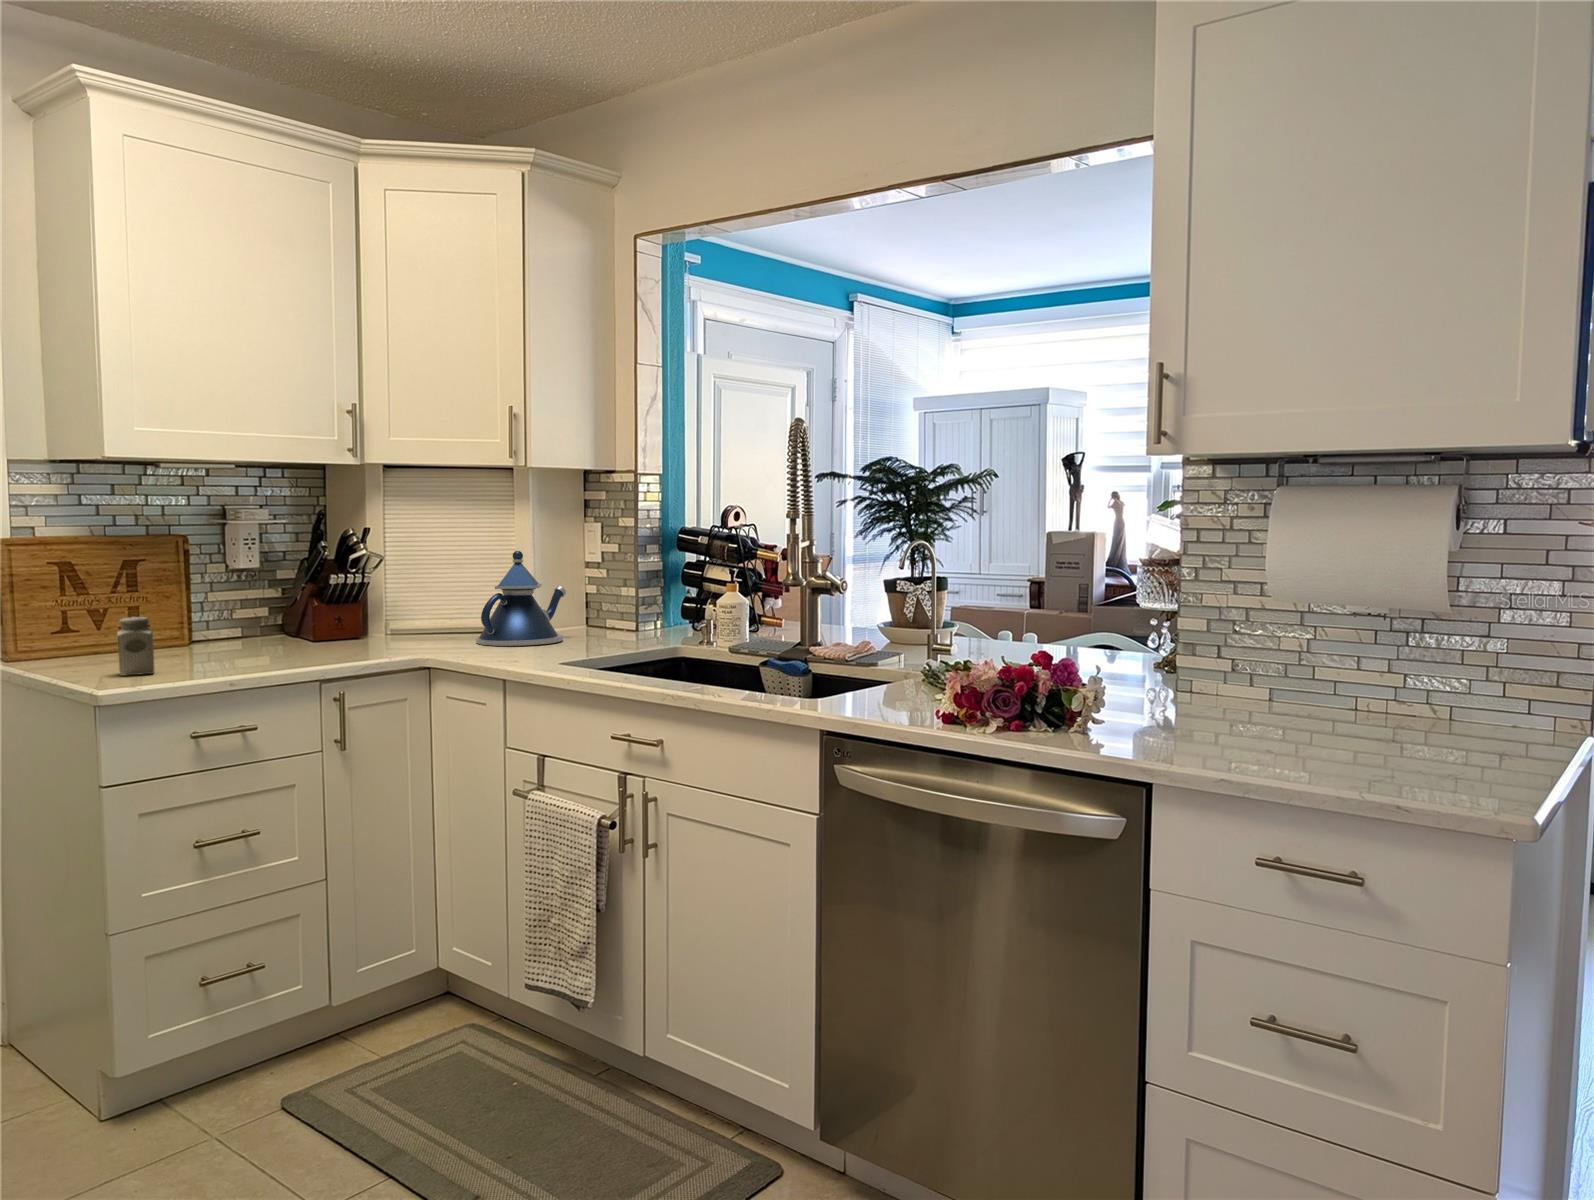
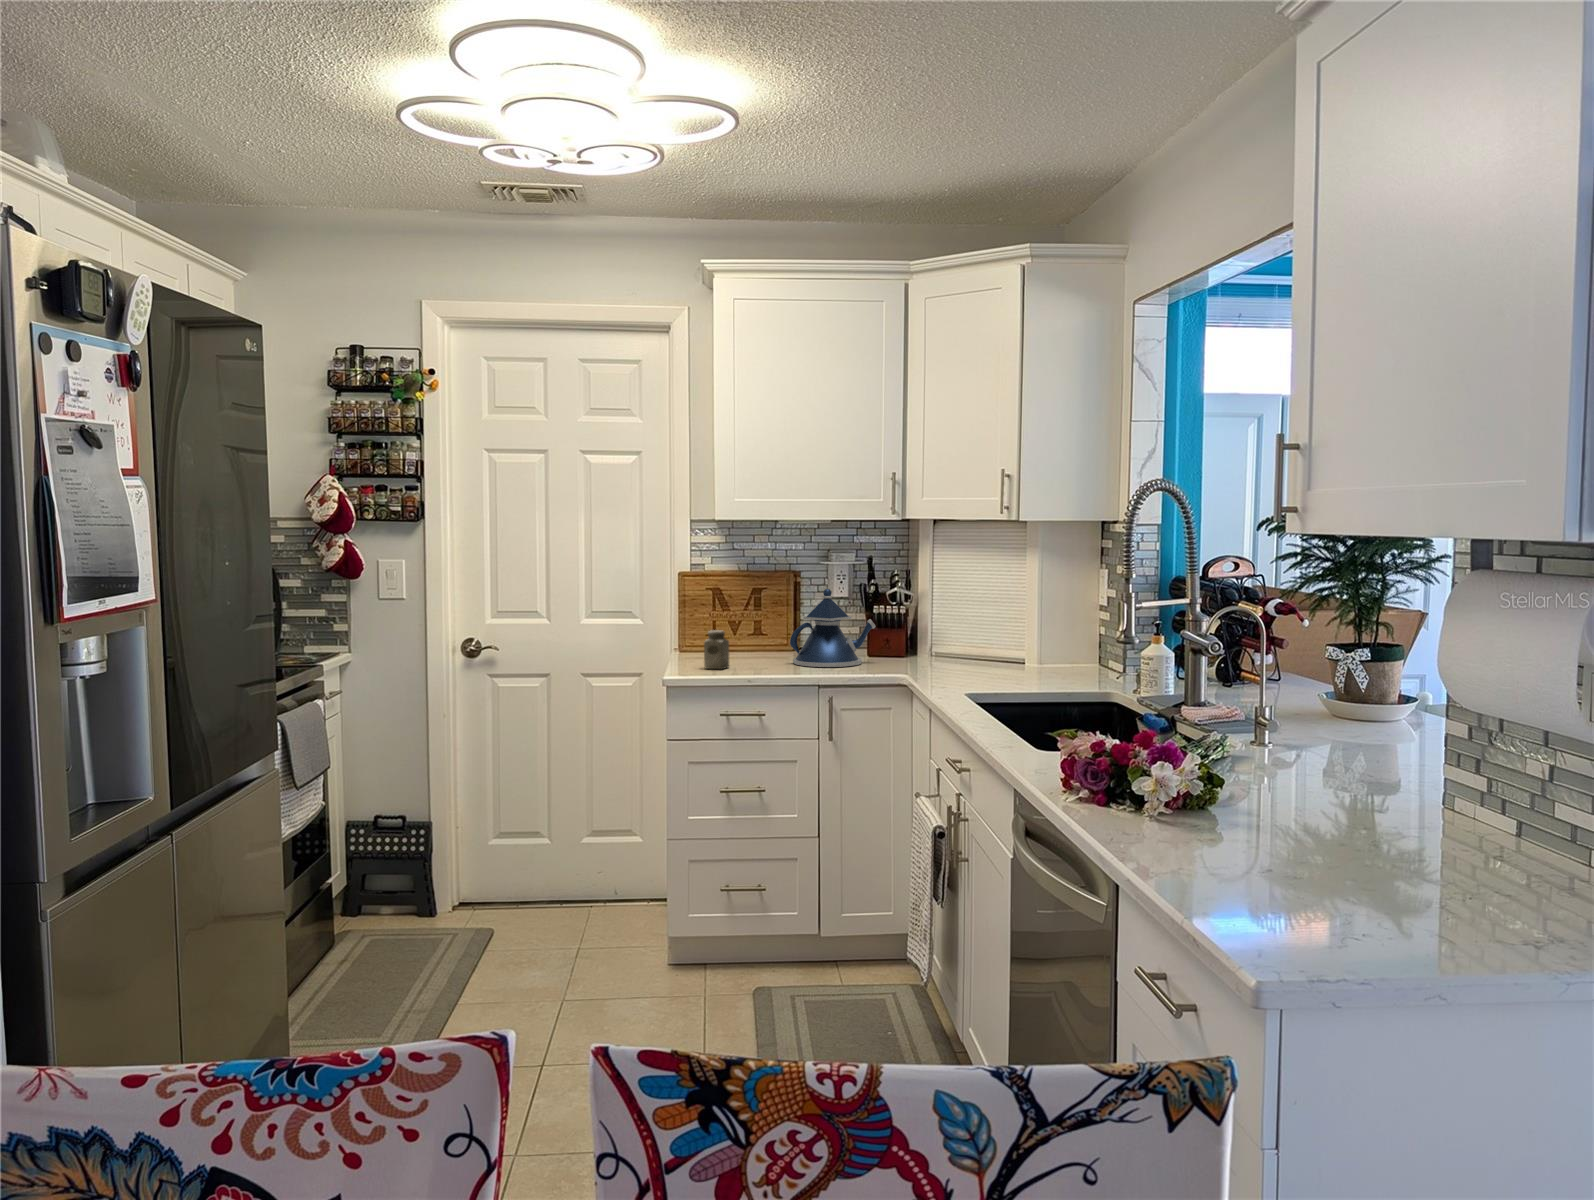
teapot: present [476,551,566,646] -> present [790,589,876,667]

